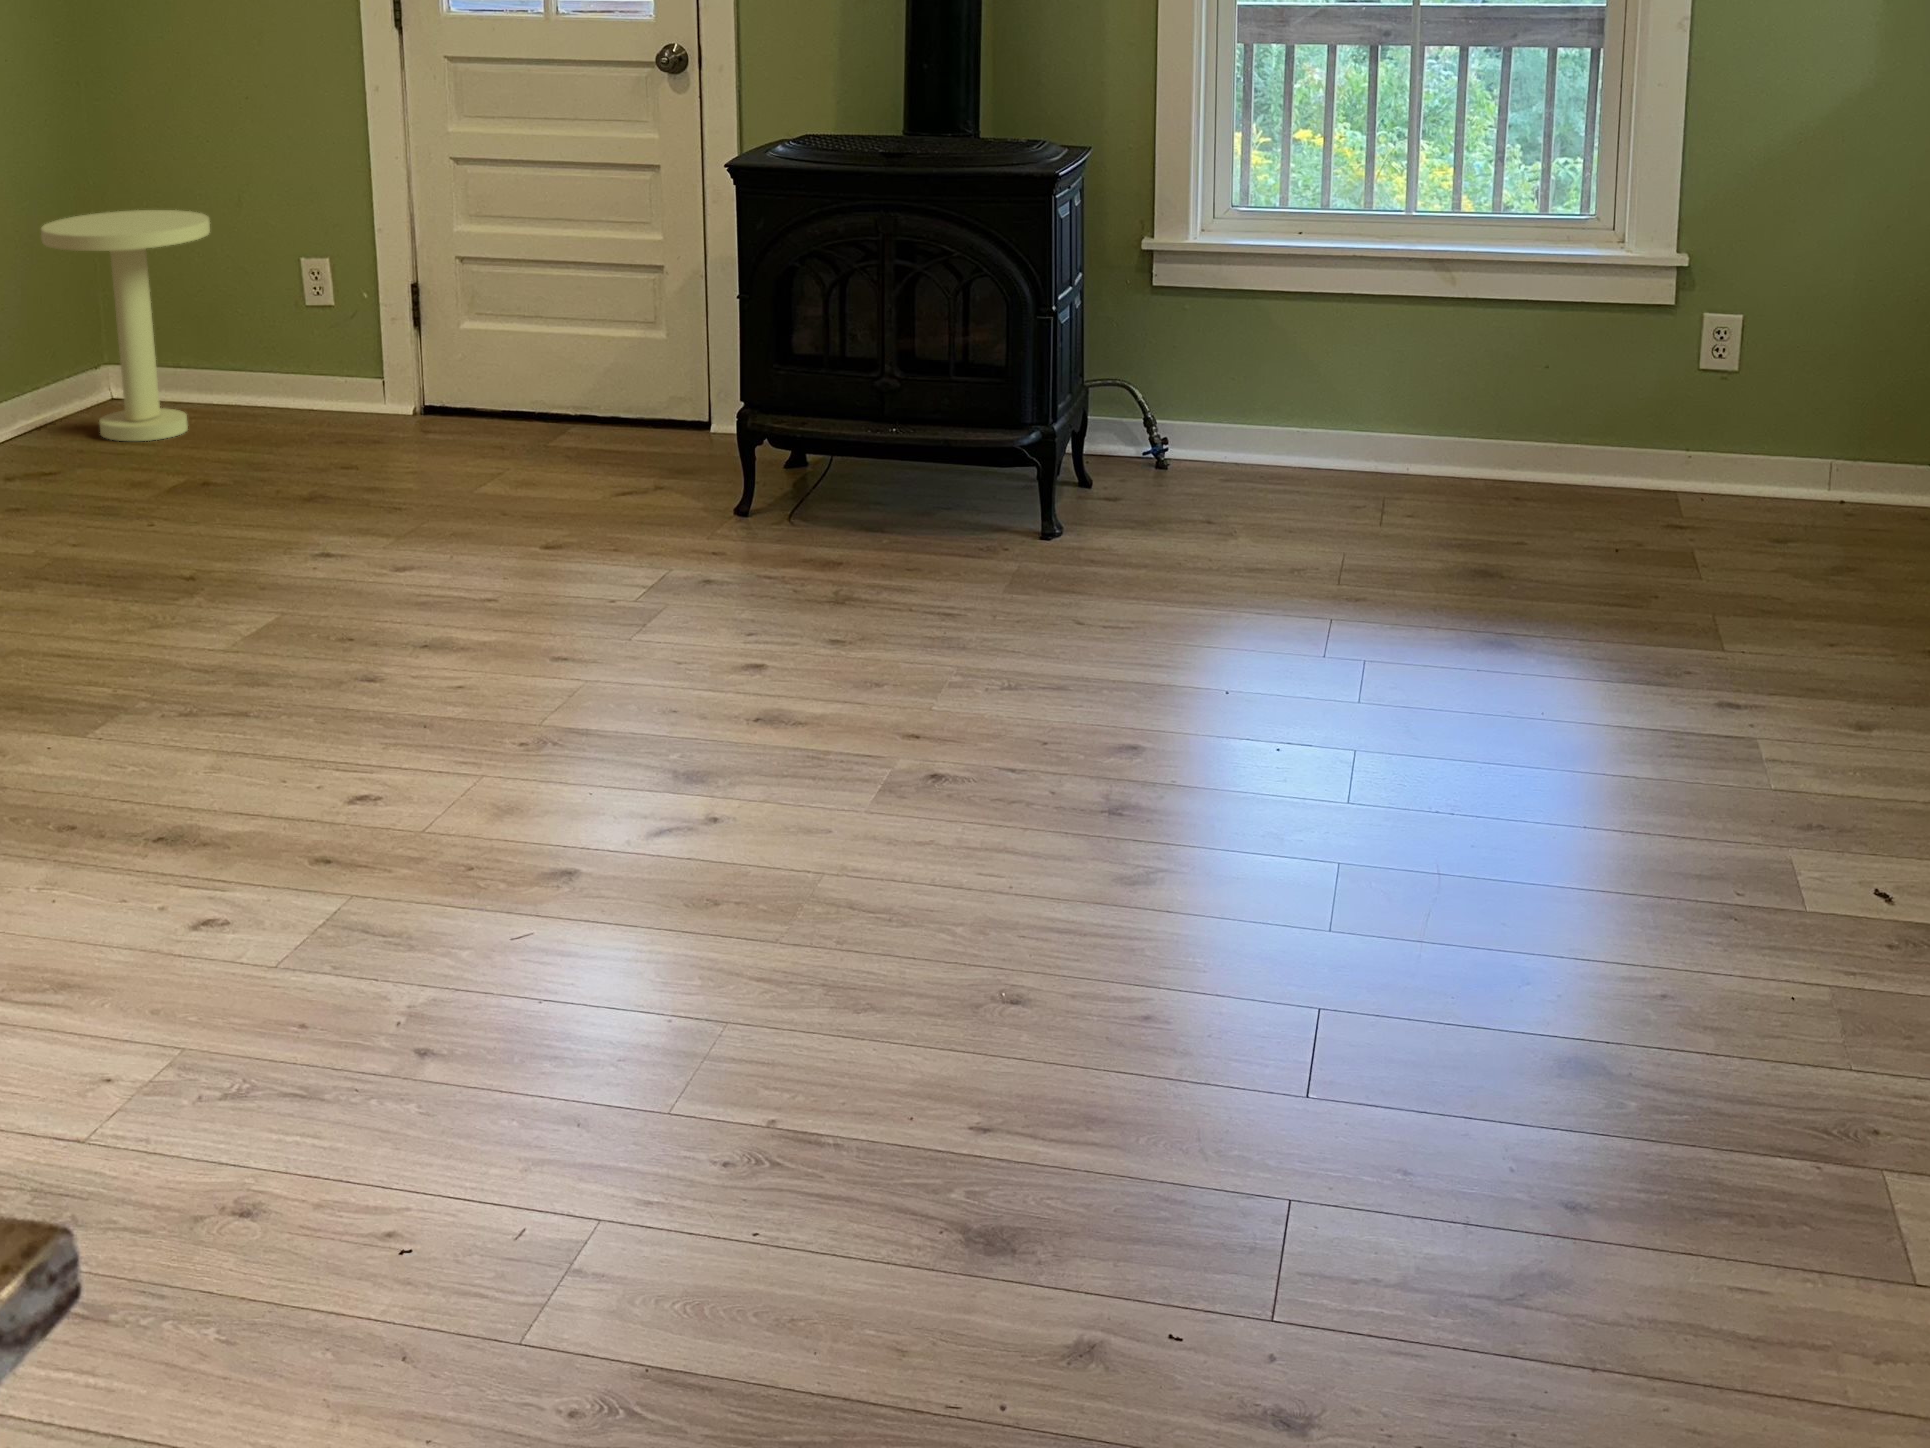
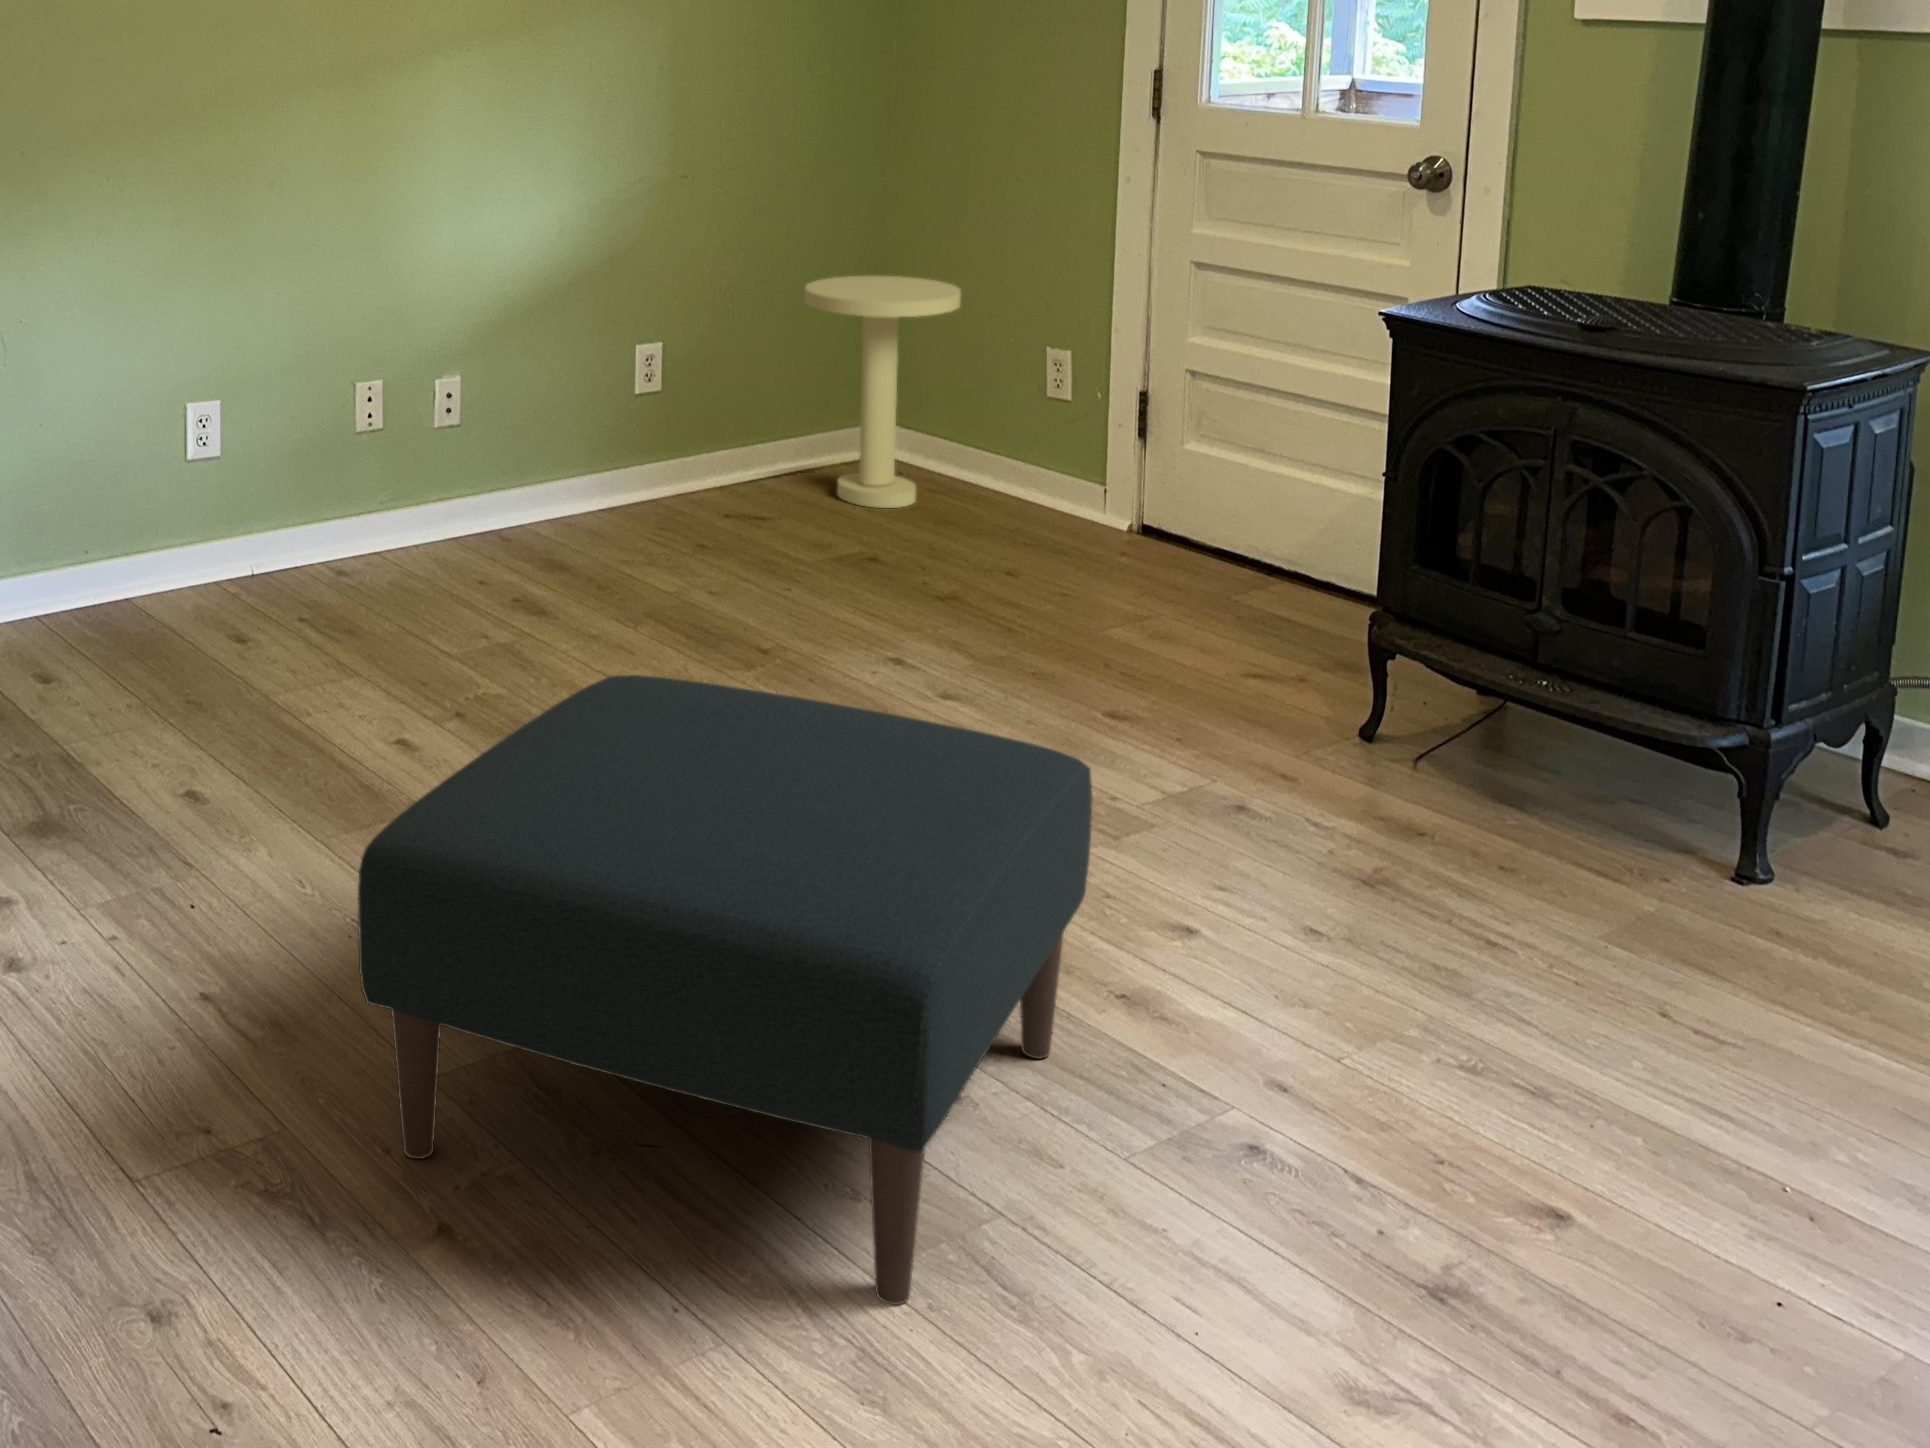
ottoman: none [270,529,859,1047] -> present [358,675,1092,1305]

